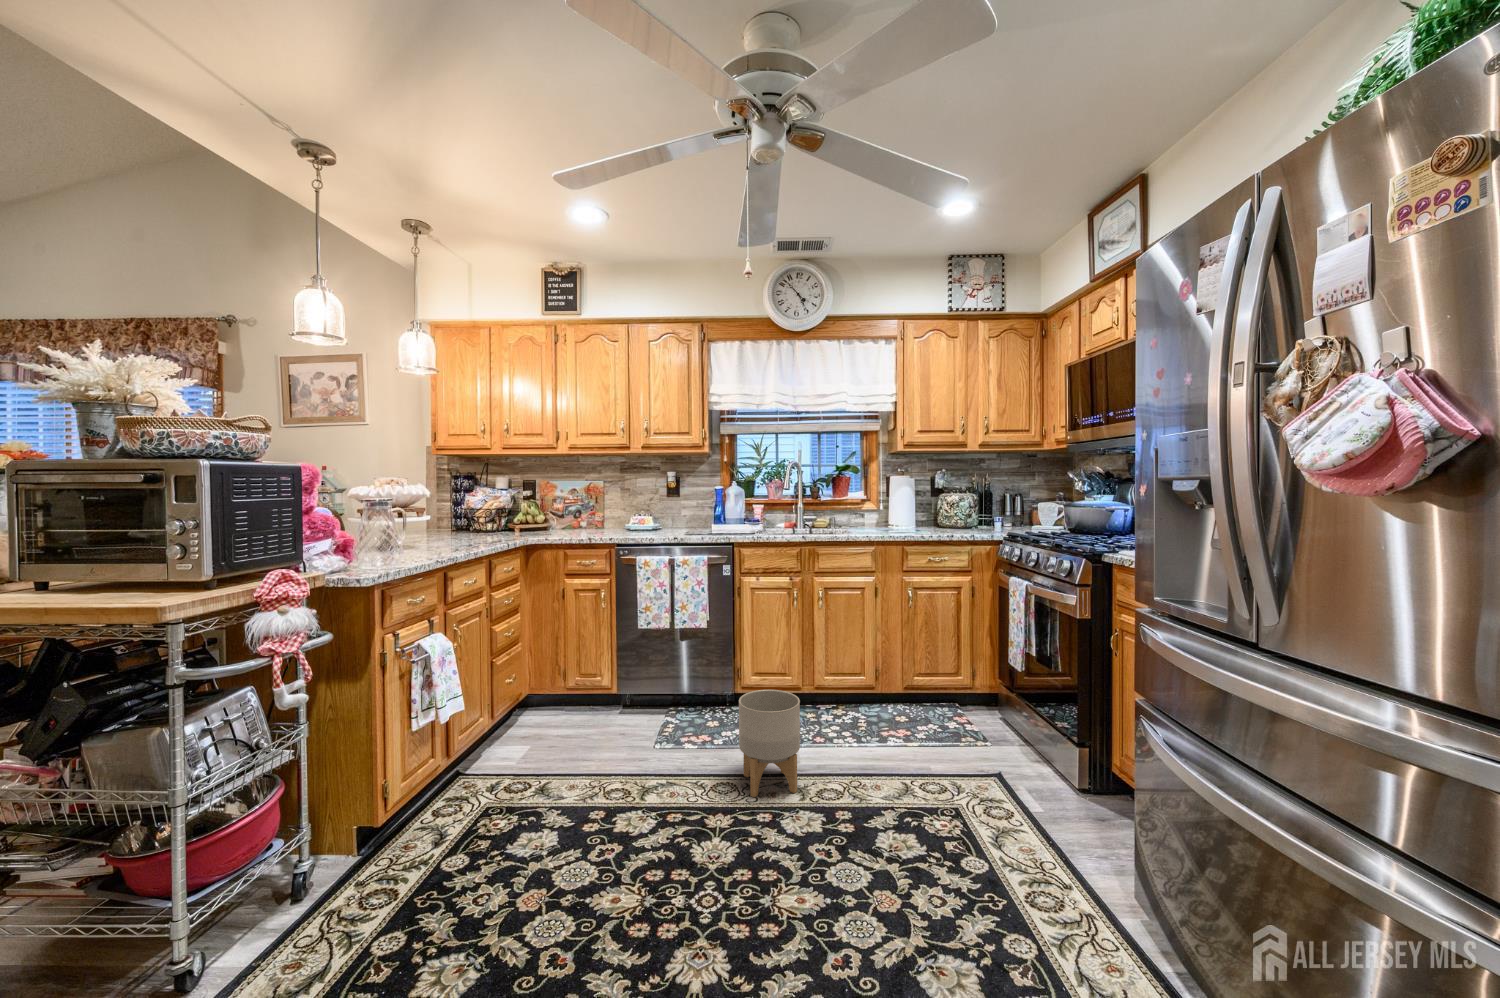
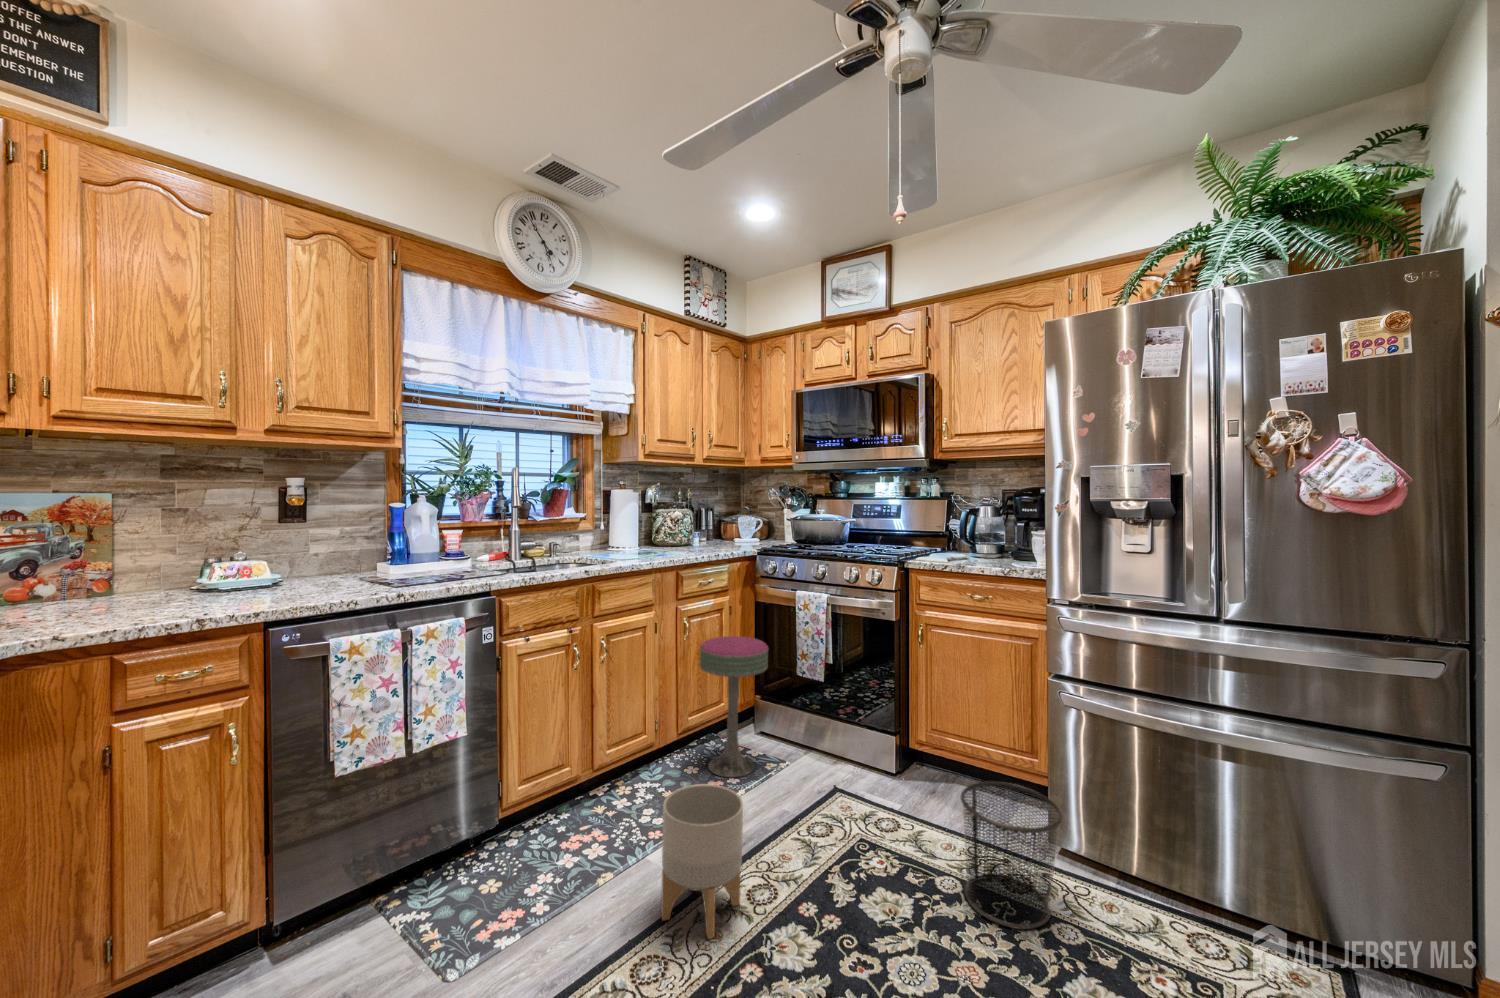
bar stool: none [899,606,966,737] -> present [699,636,768,777]
waste bin: none [949,774,1070,951] -> present [961,781,1063,929]

